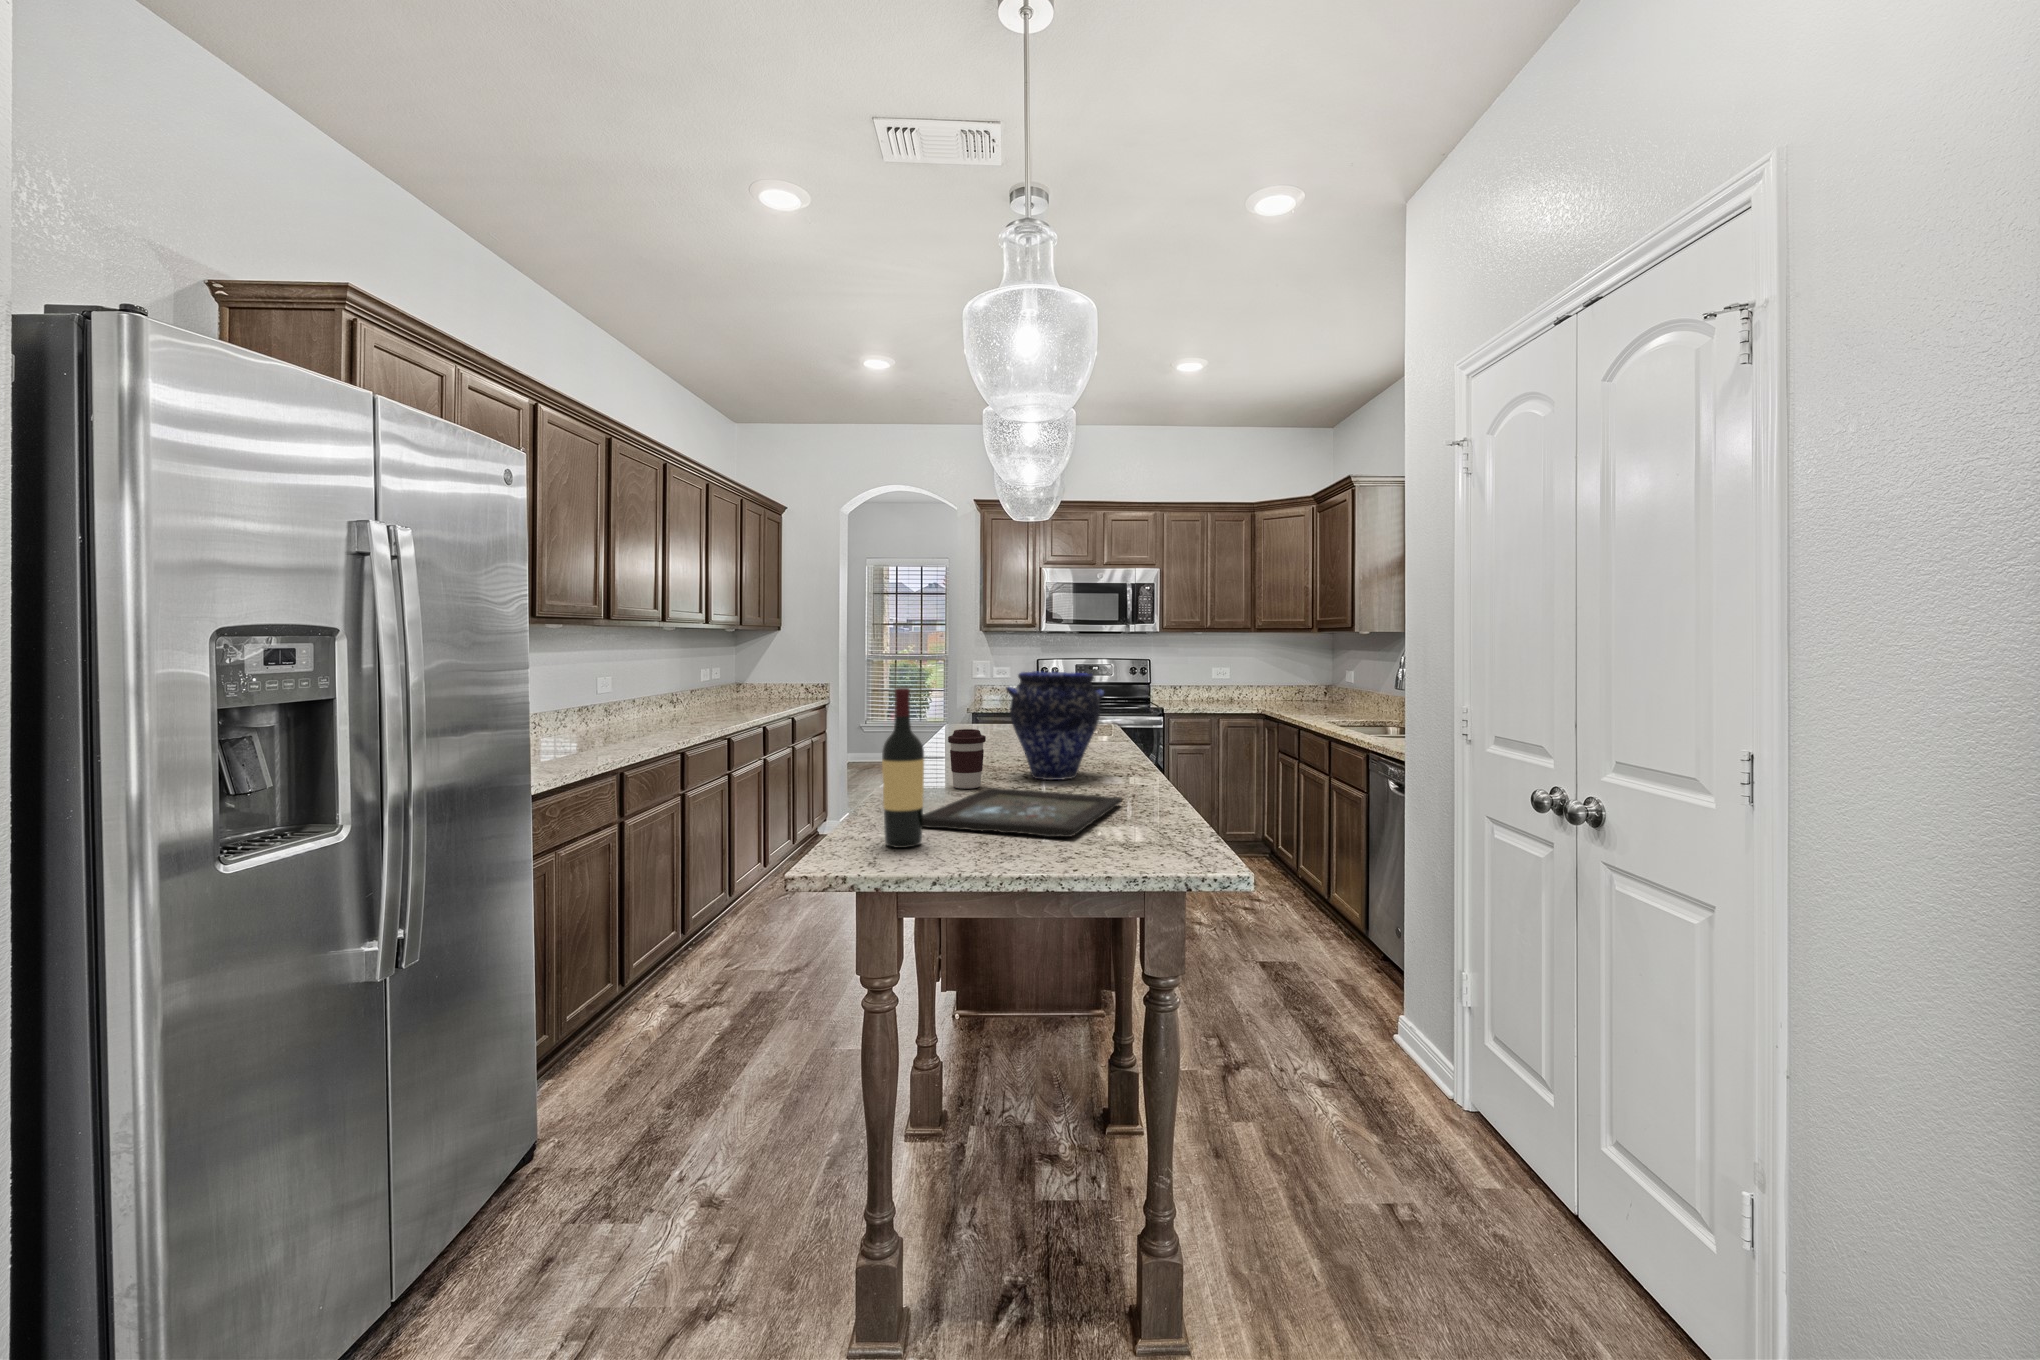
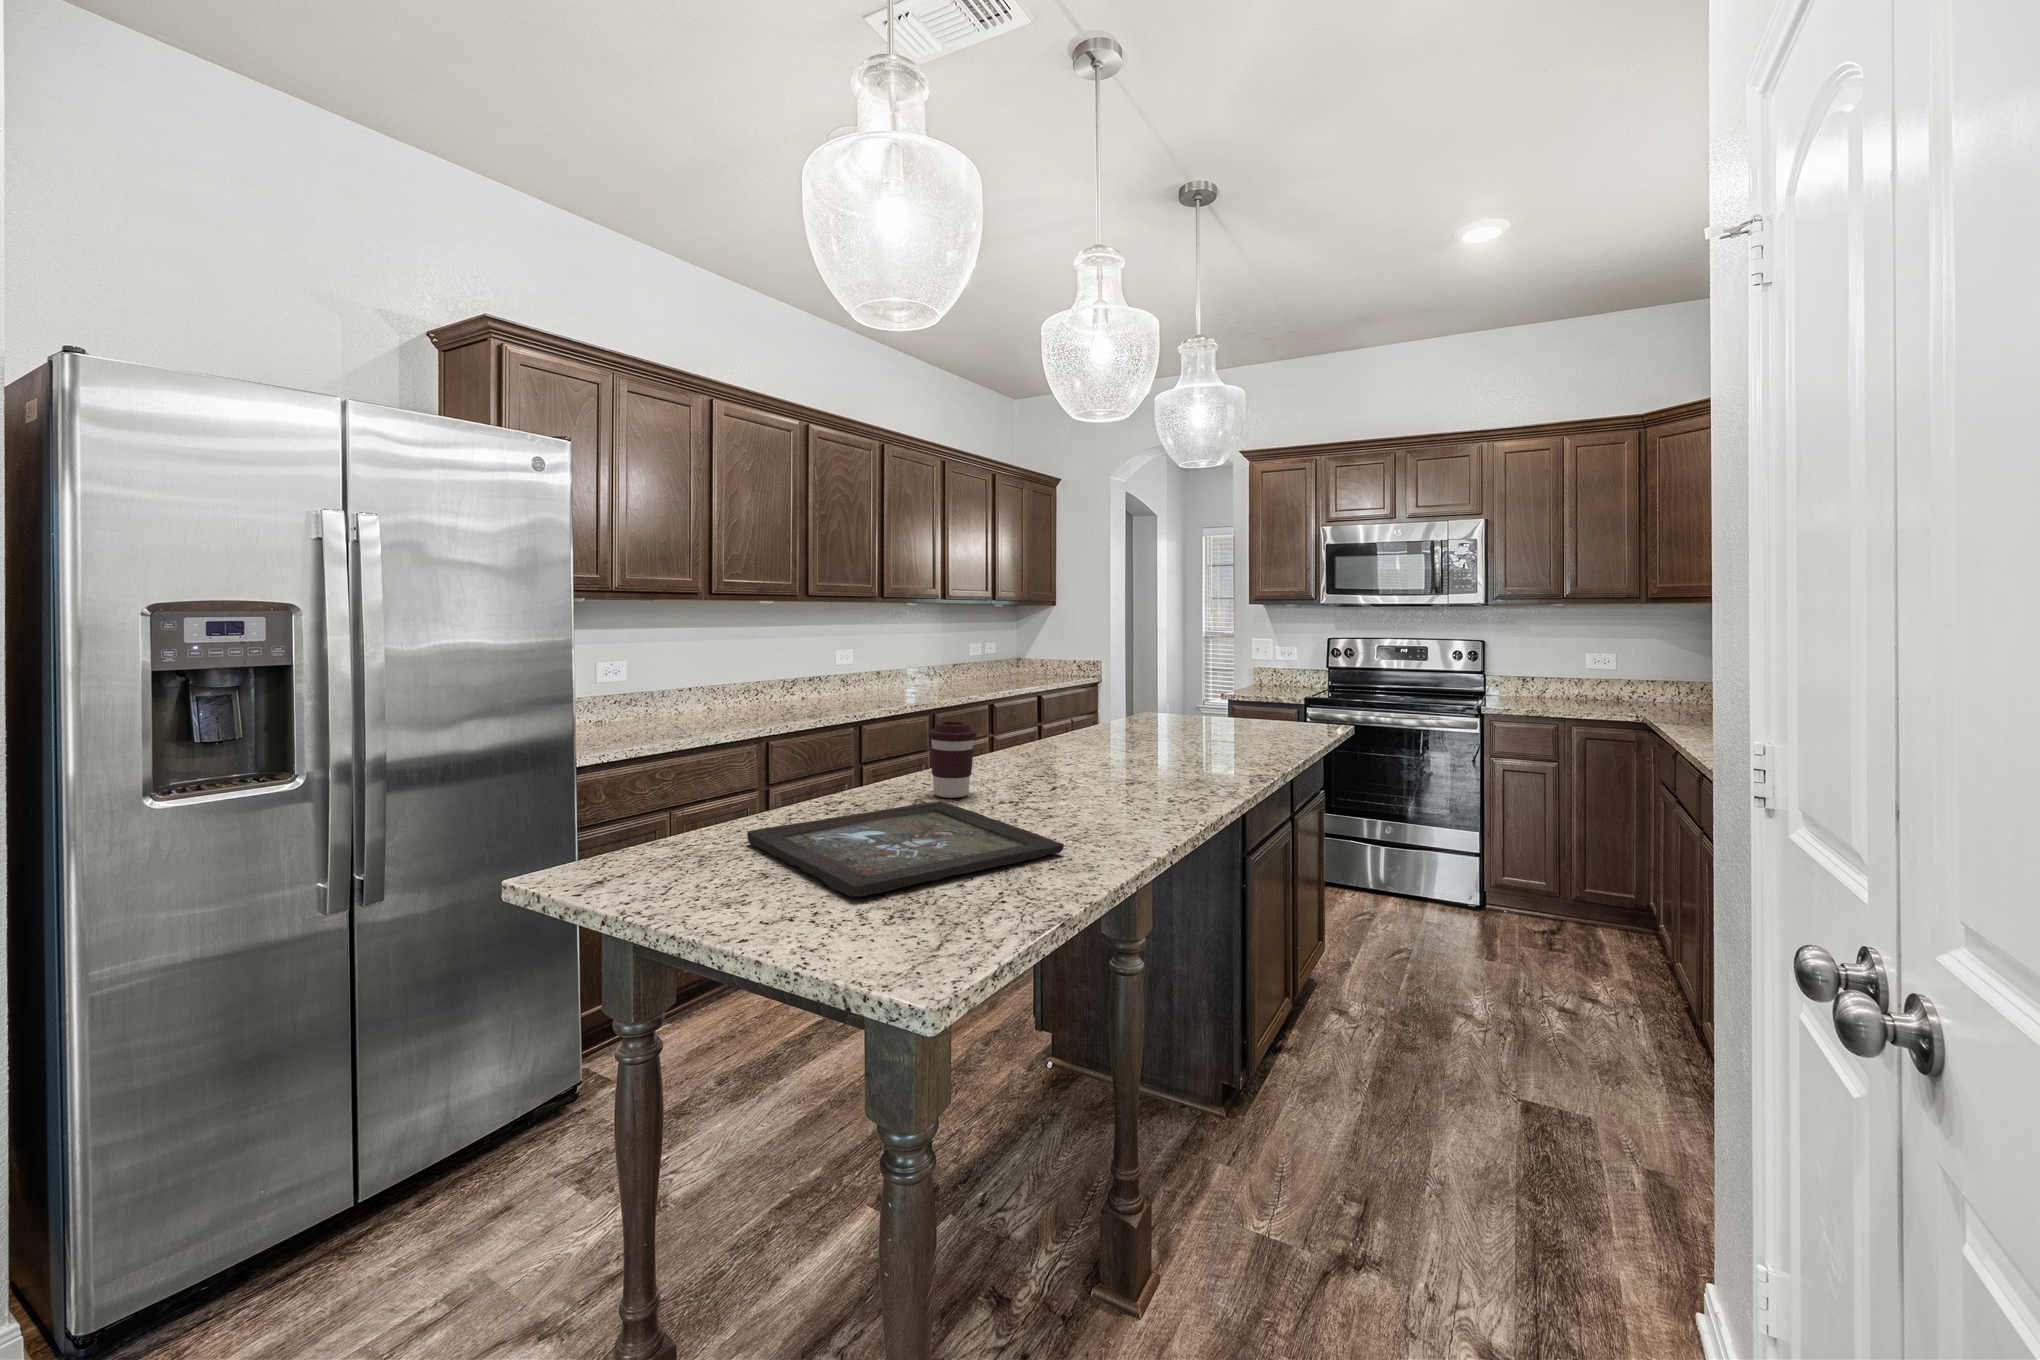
vase: present [1006,672,1104,780] -> none [1029,653,1162,801]
wine bottle: present [882,688,924,848] -> none [638,665,696,872]

